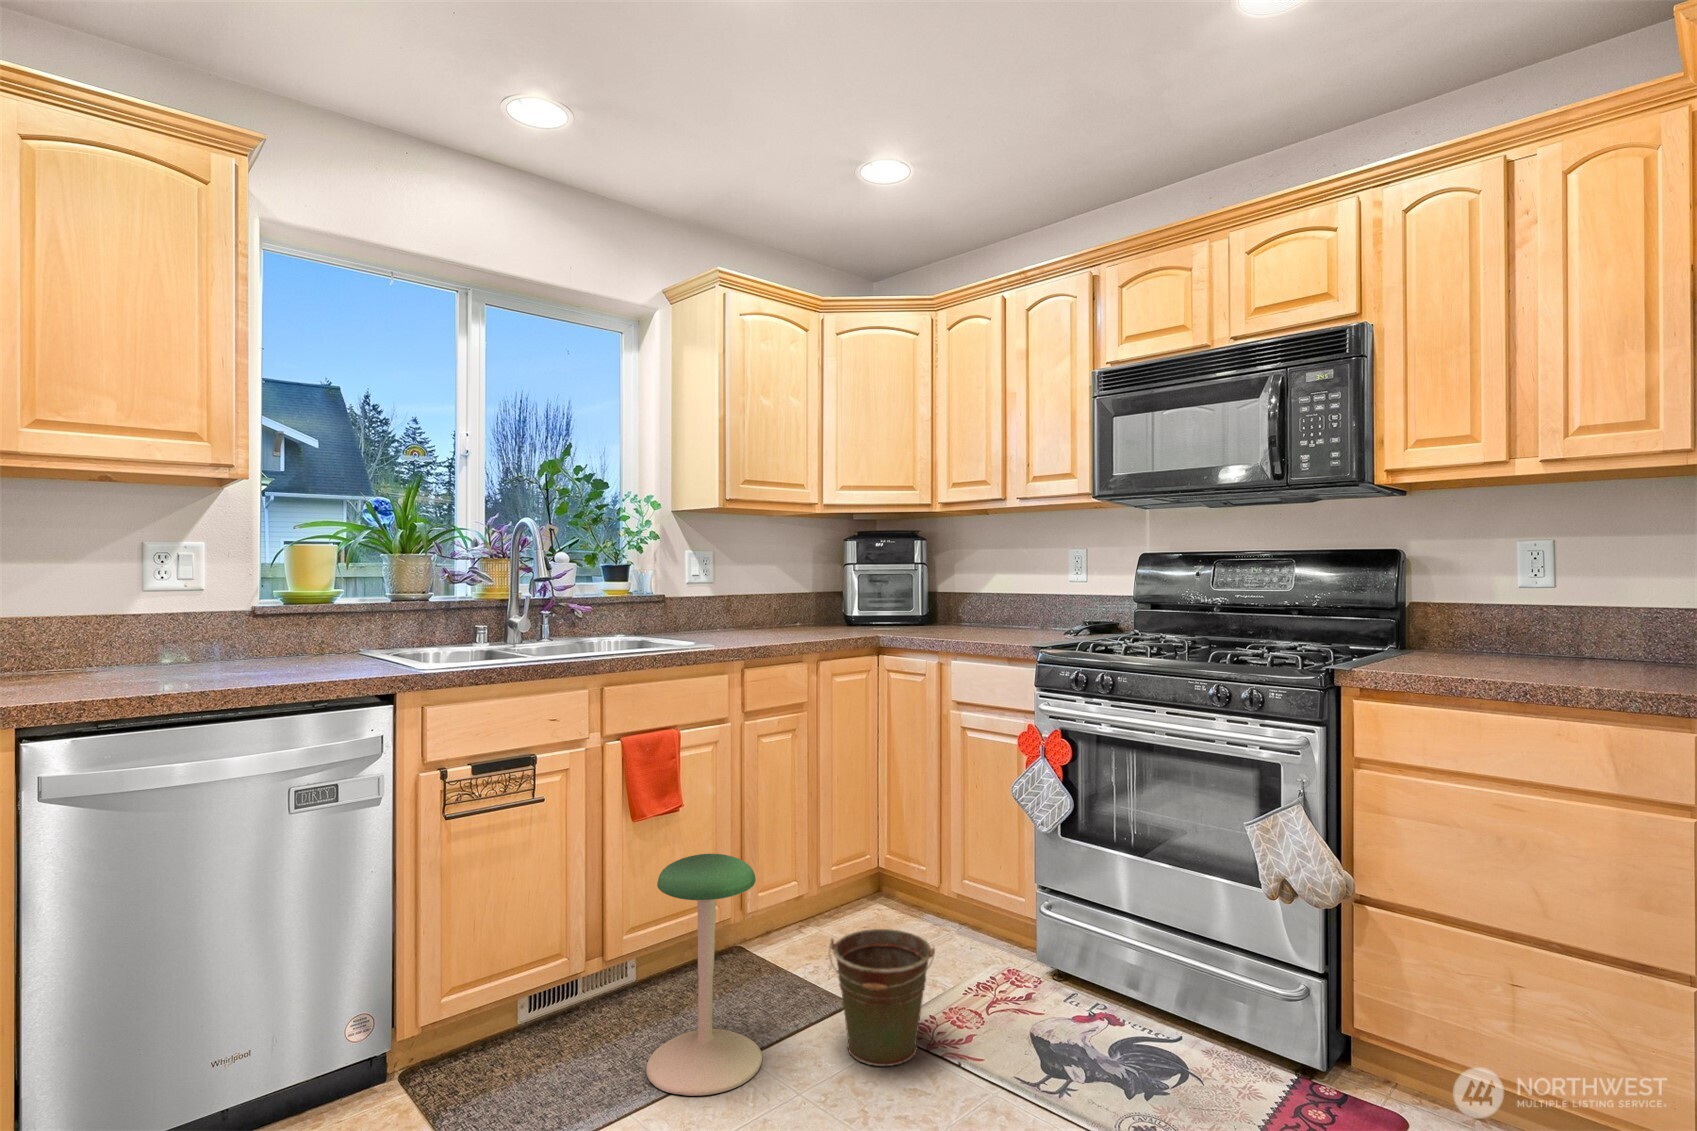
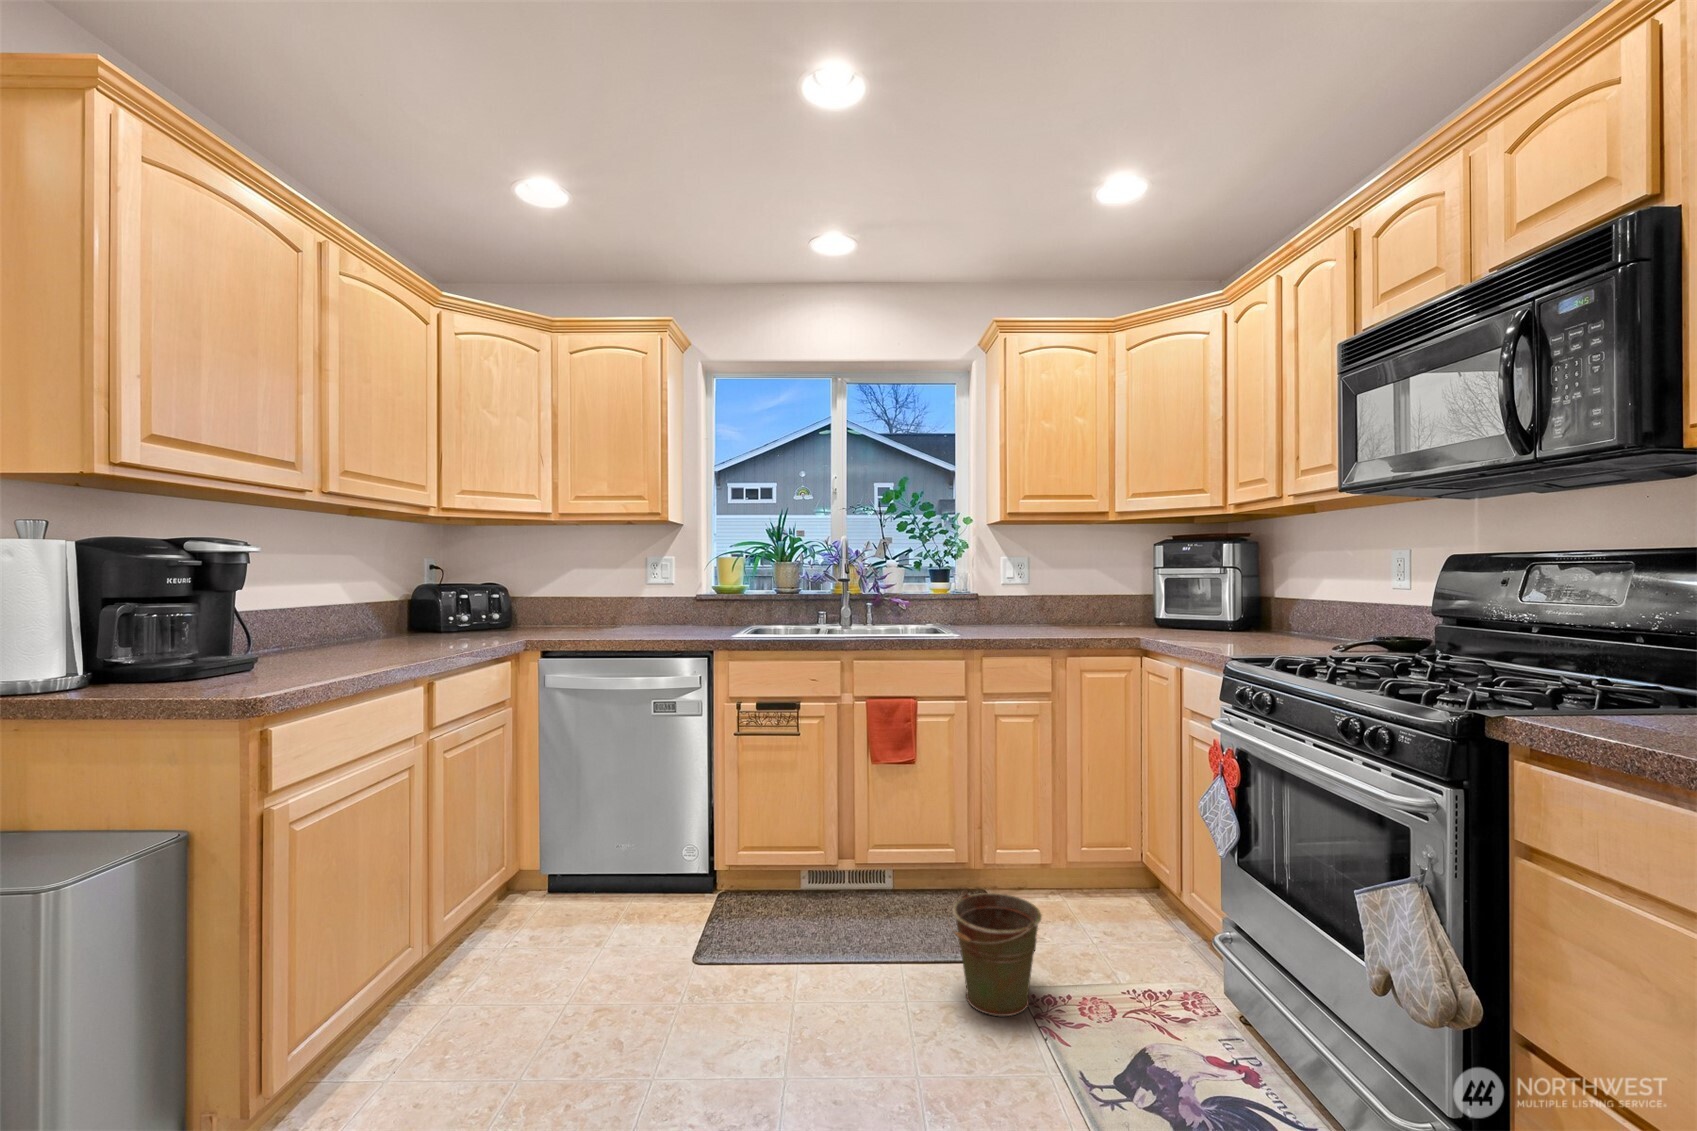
stool: present [646,854,762,1096] -> none [824,796,913,978]

